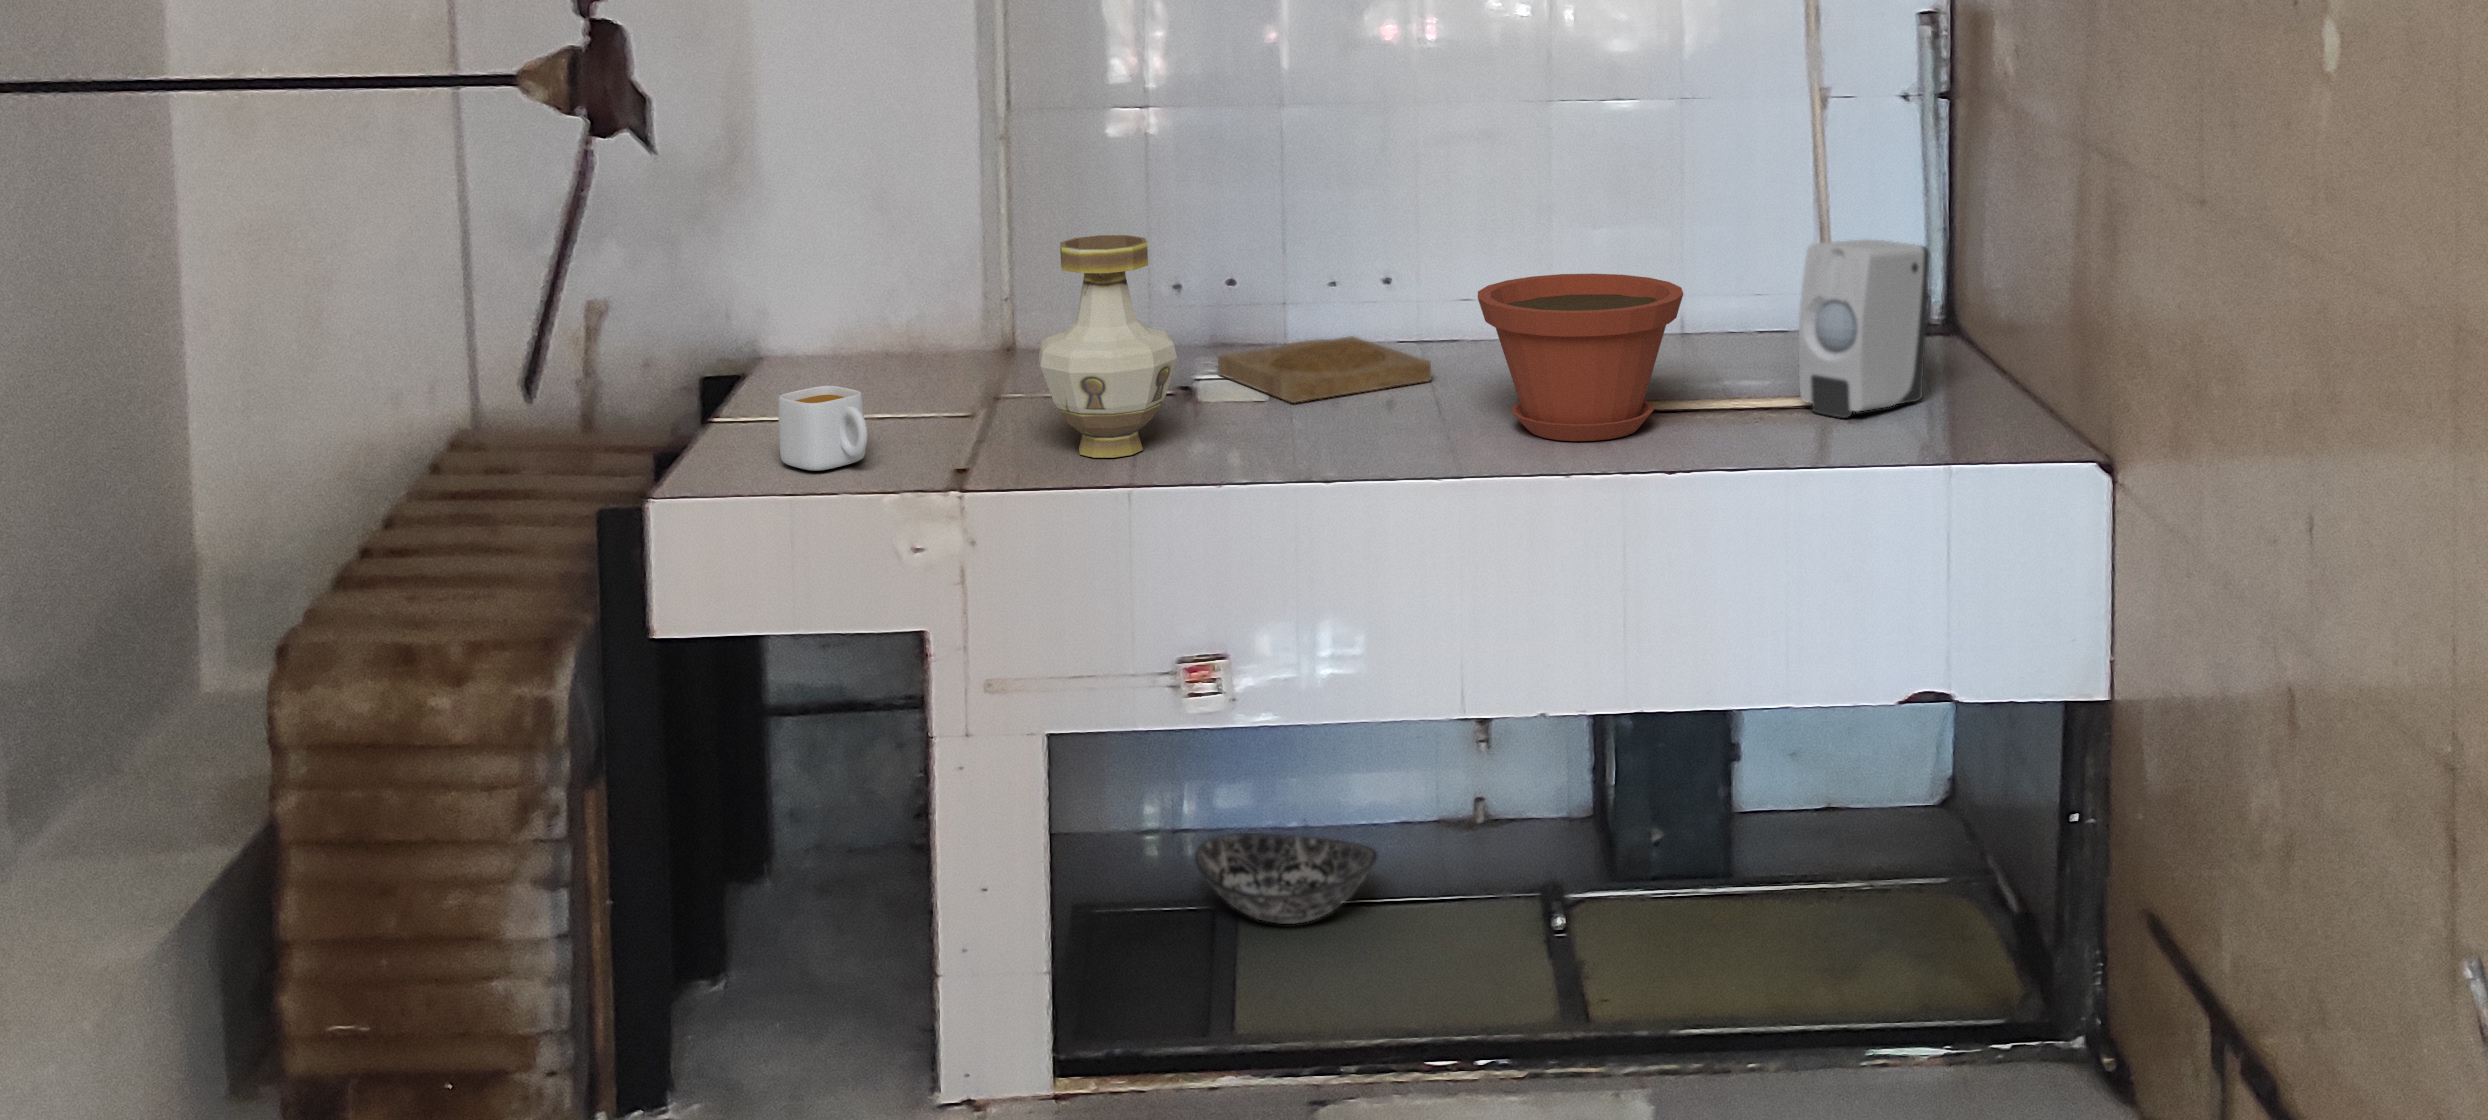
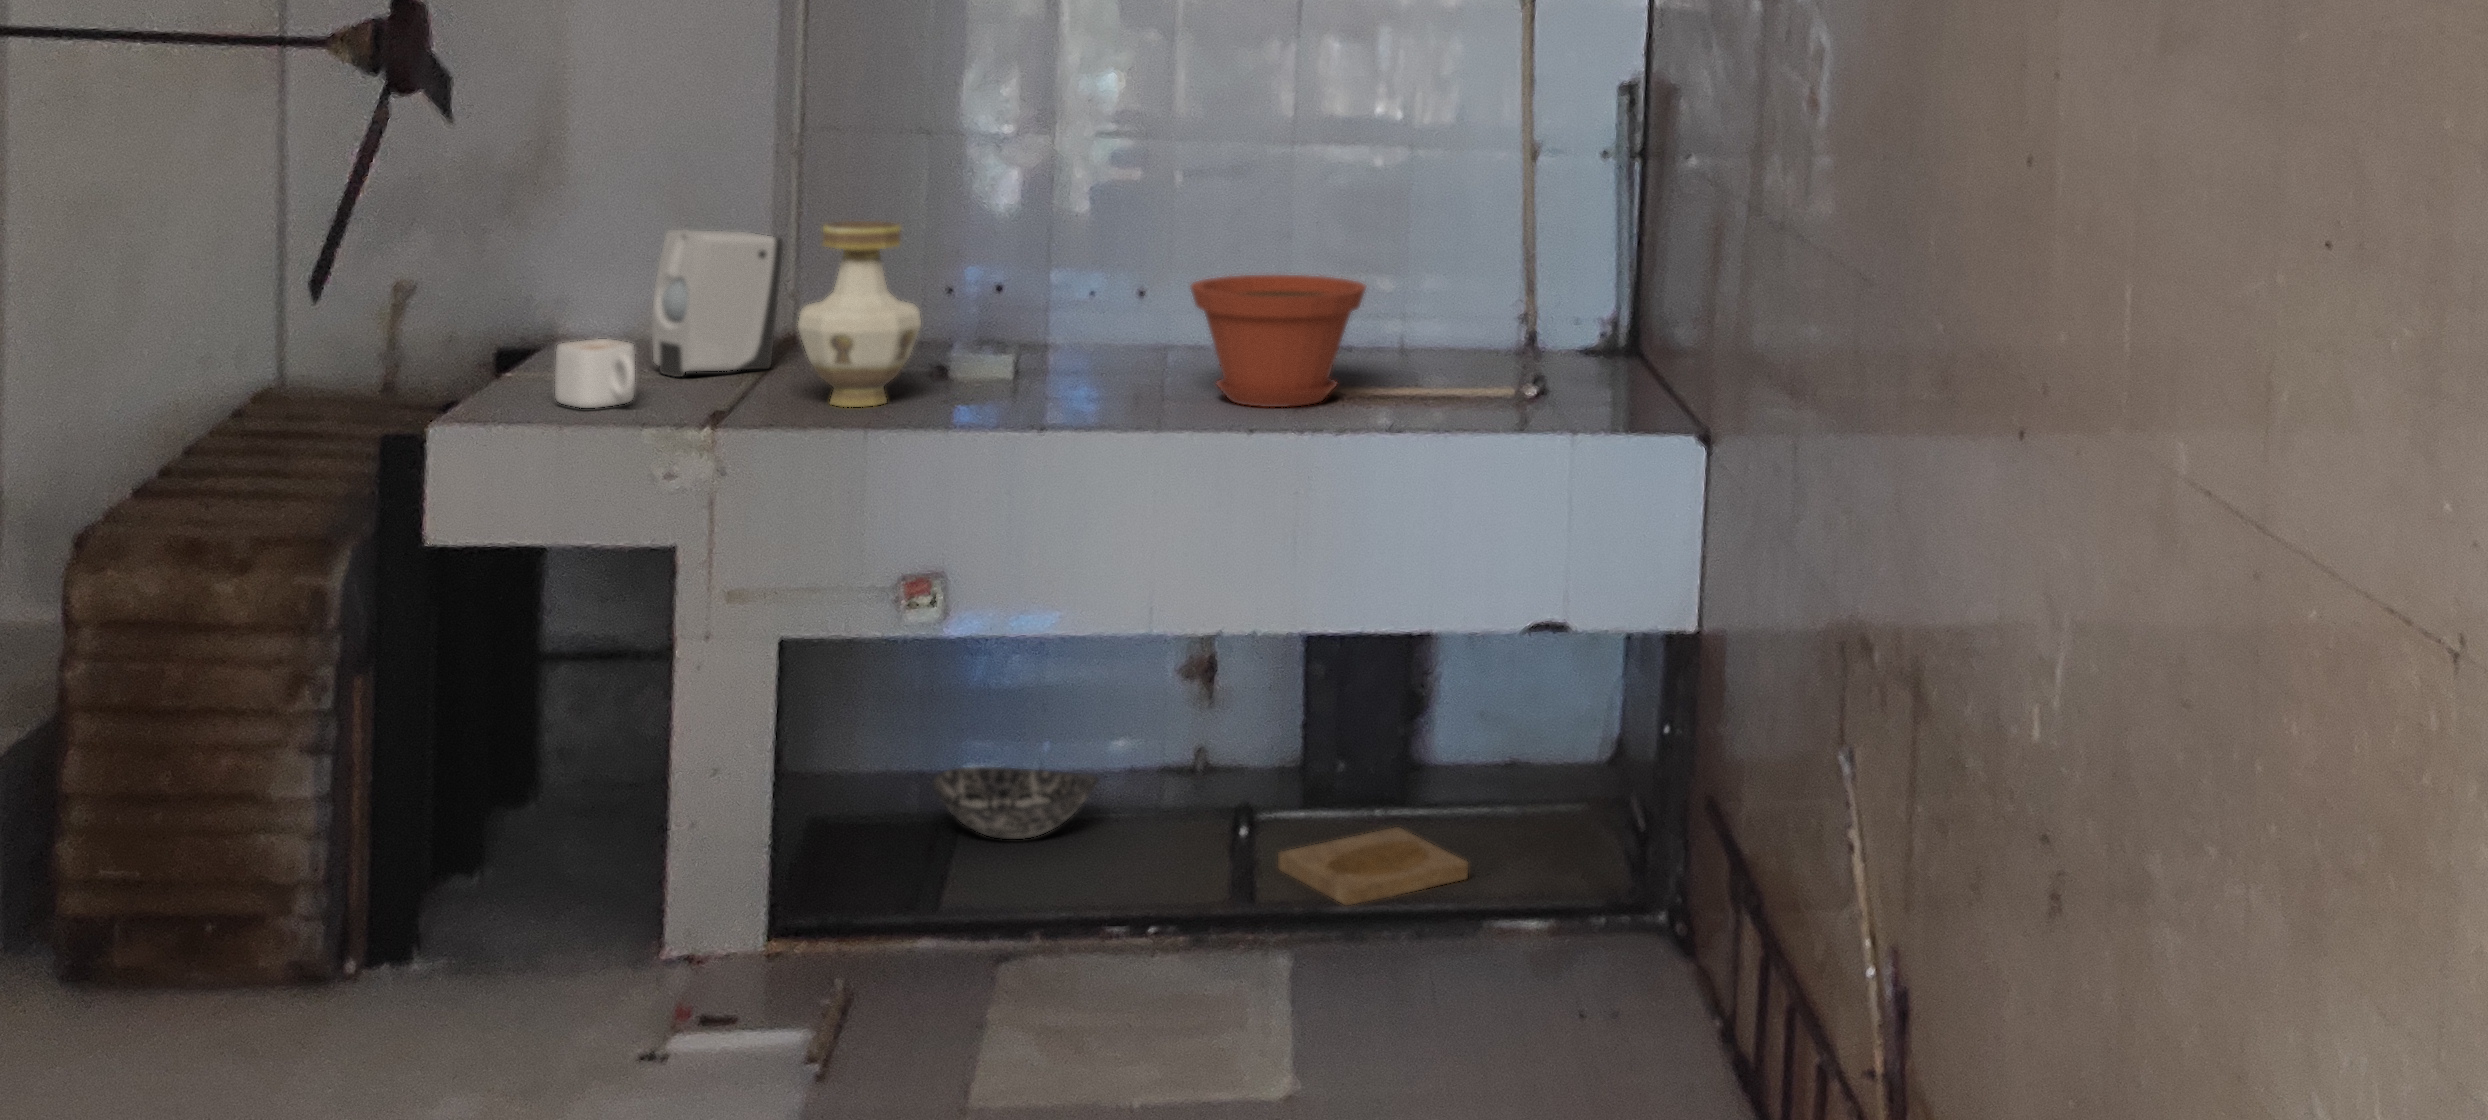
soap dispenser: present [1798,239,1930,418] -> present [652,230,783,377]
tray: present [1218,336,1431,403] -> present [1278,827,1468,905]

